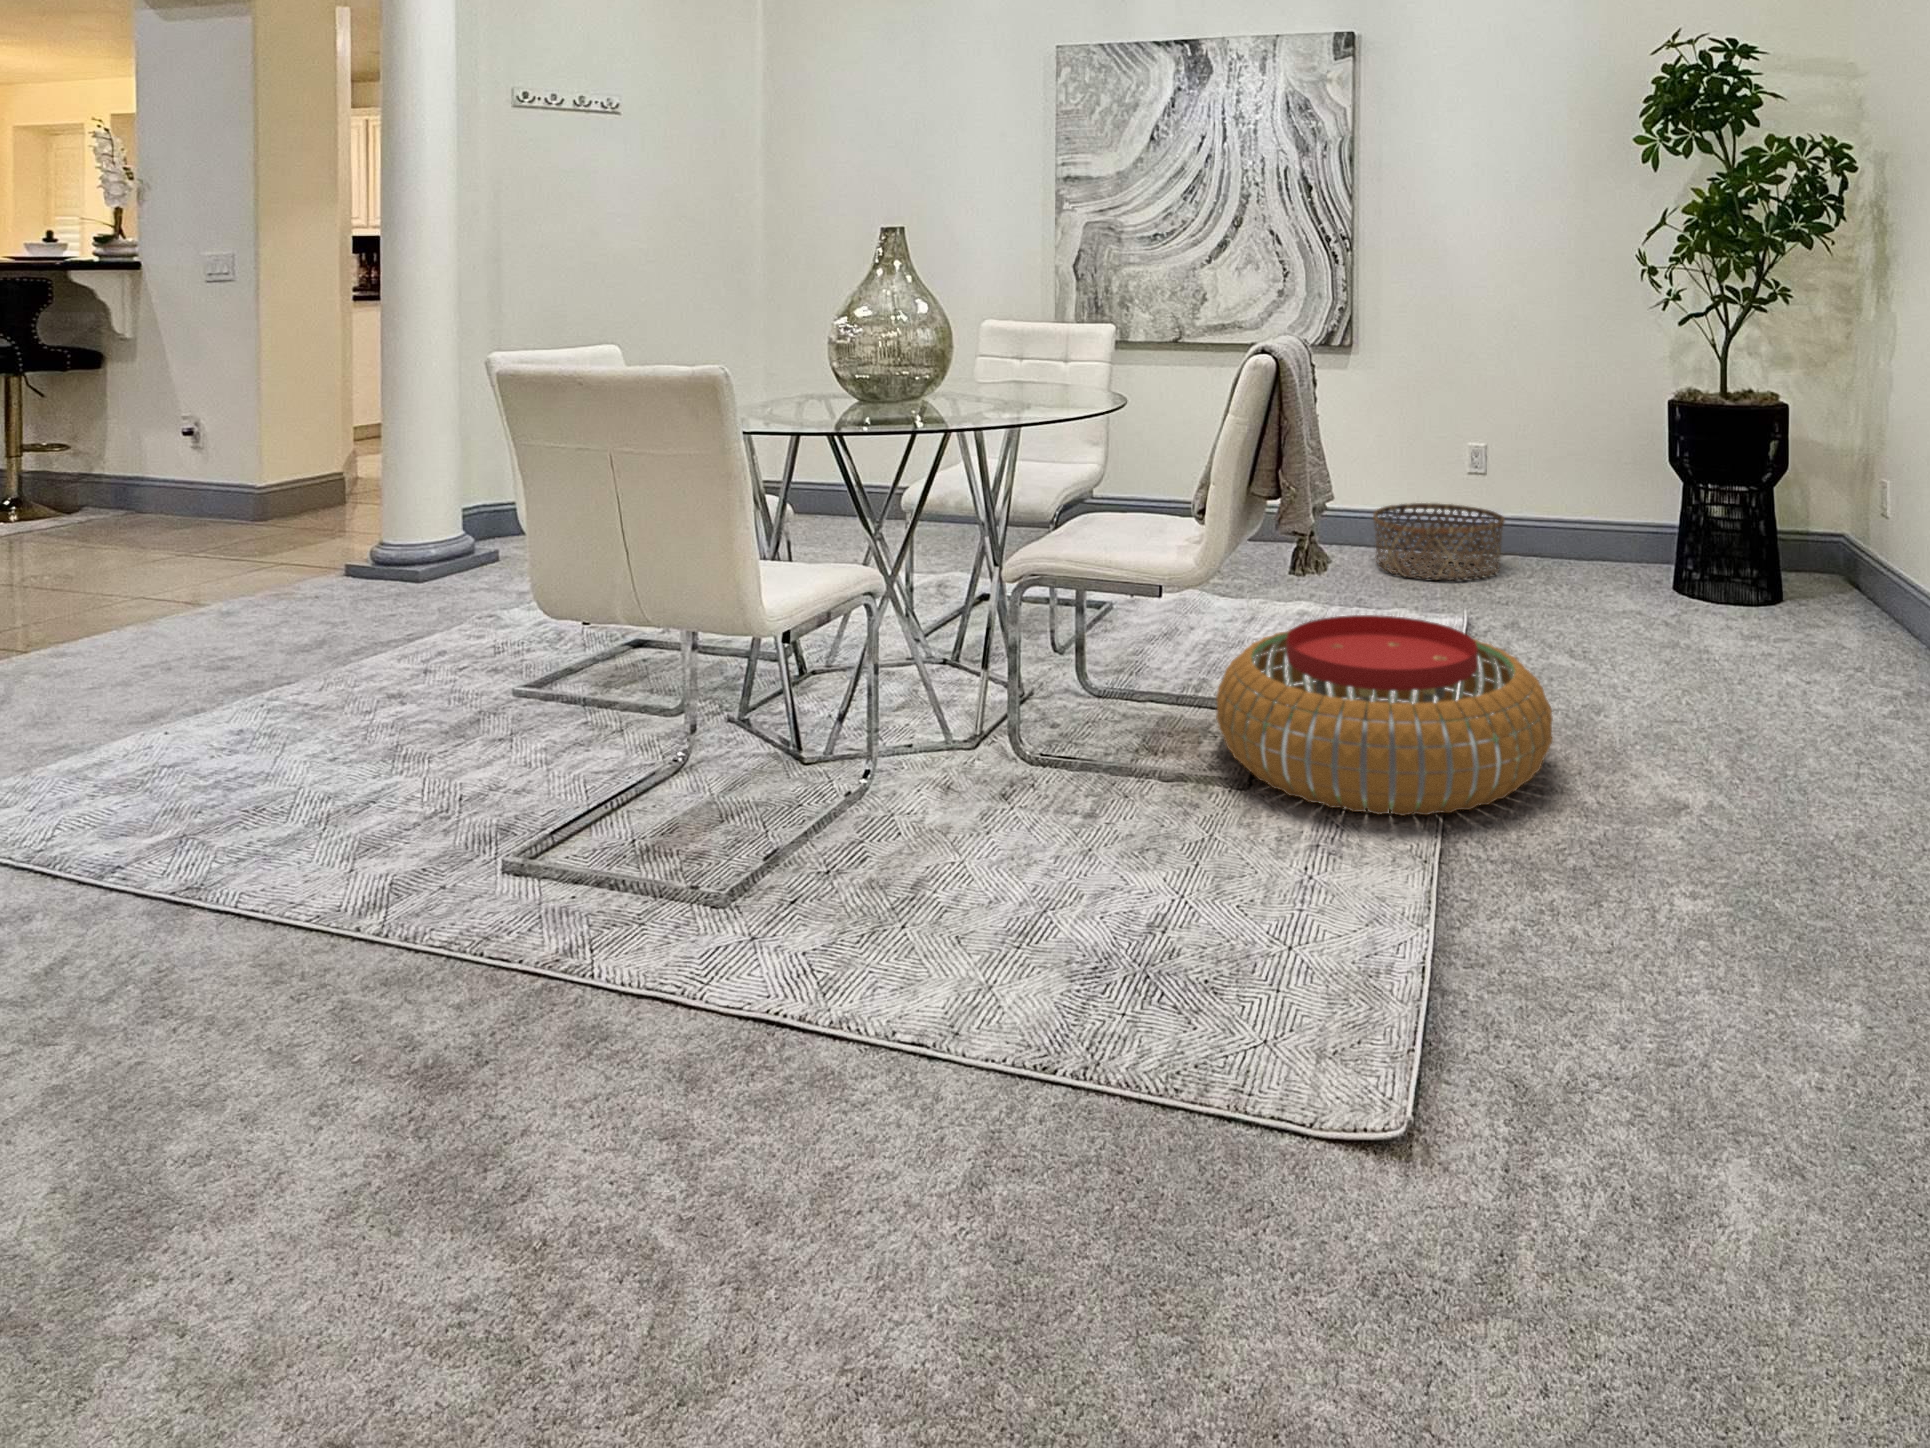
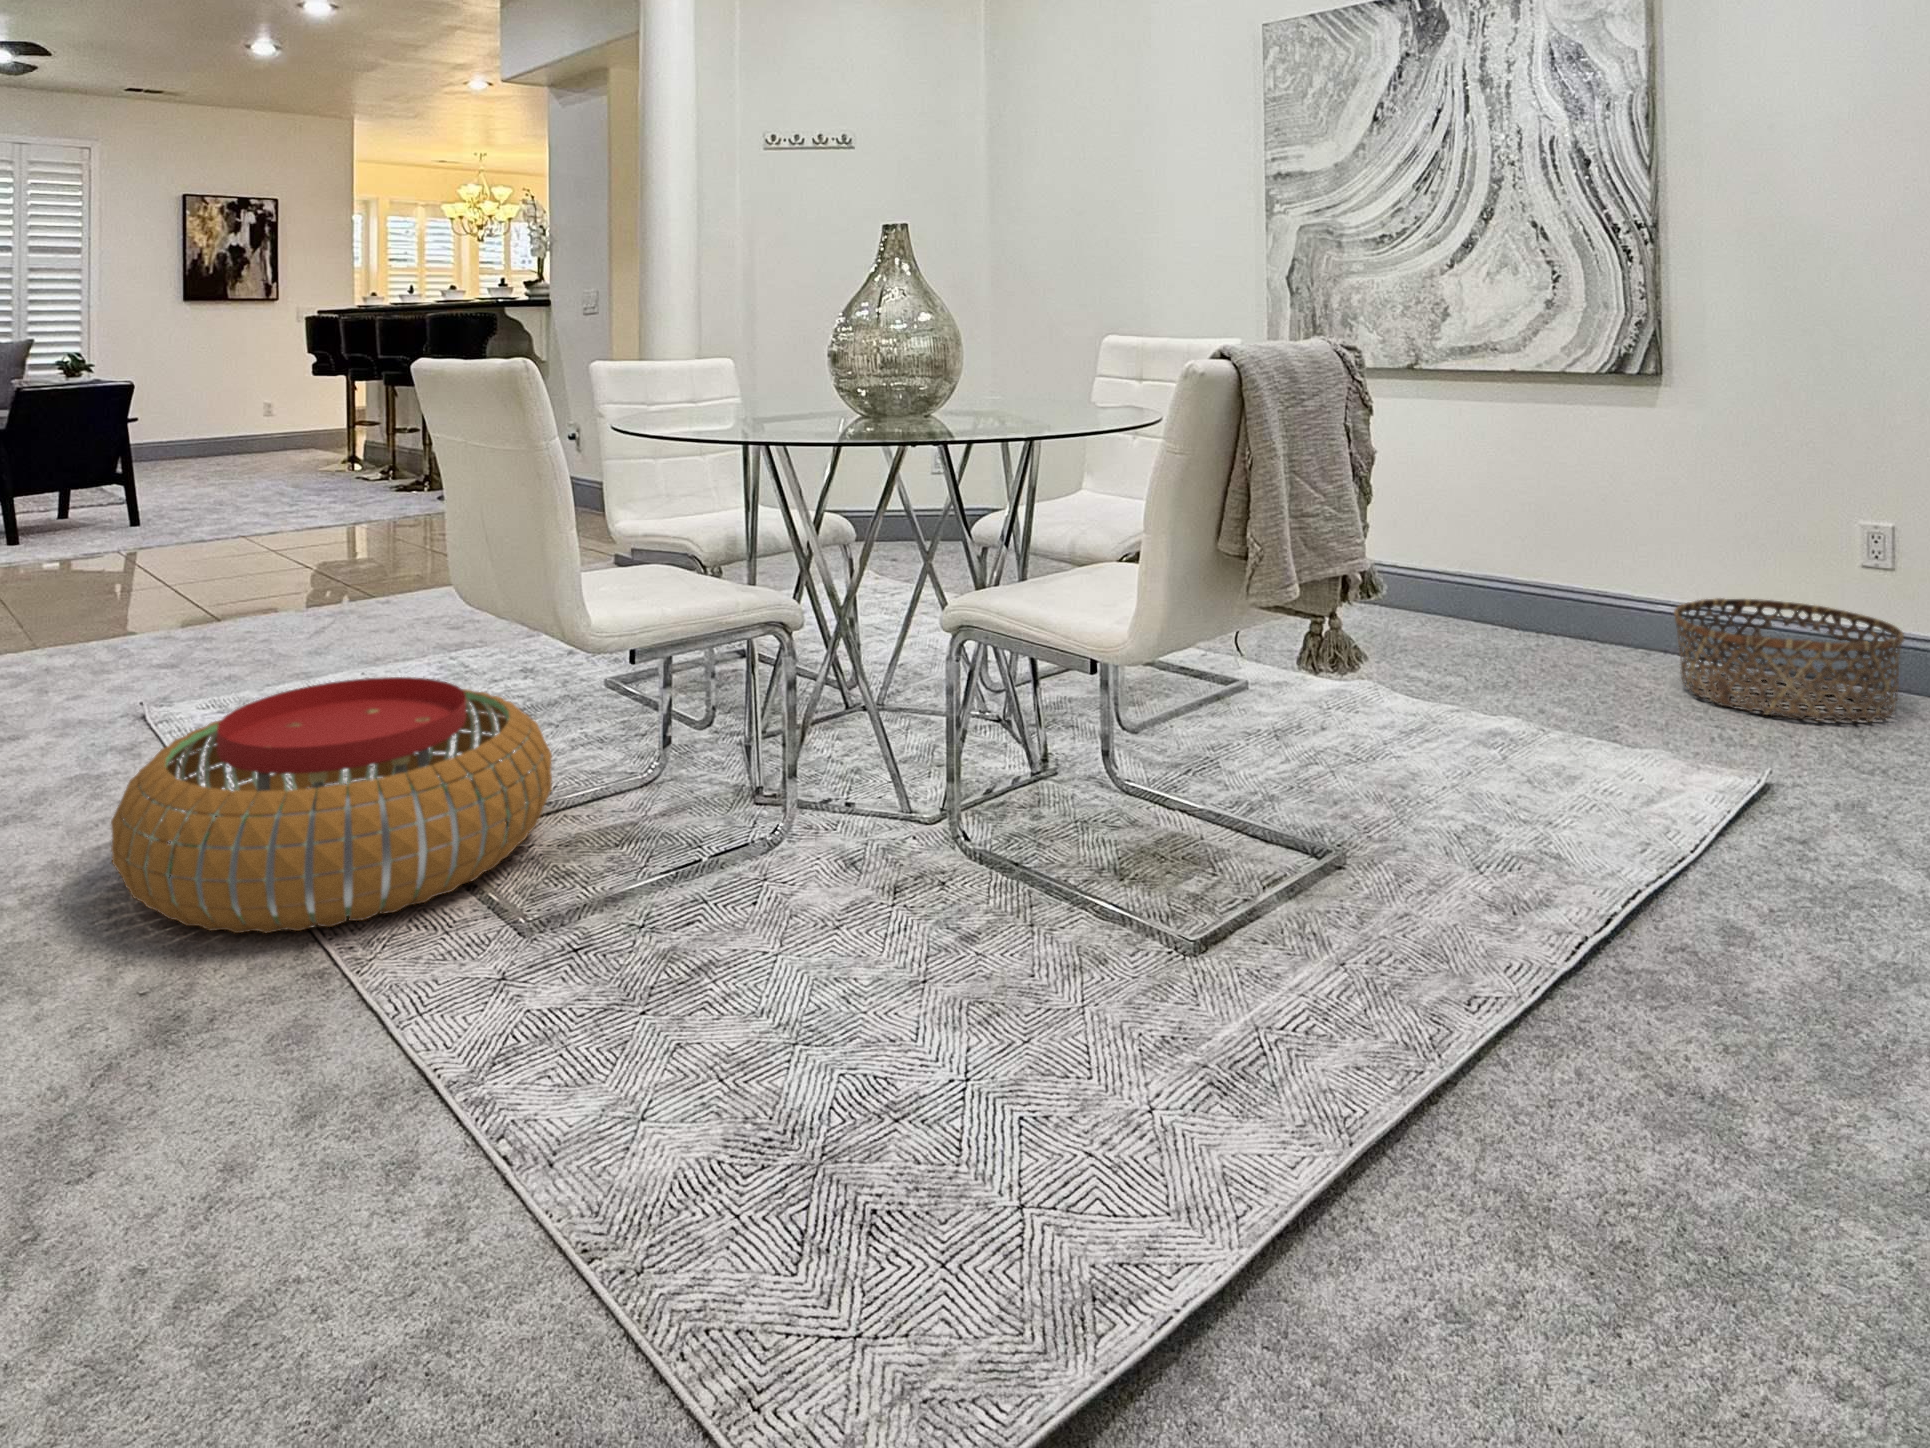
pouf: present [1216,615,1553,816] -> present [111,677,552,933]

